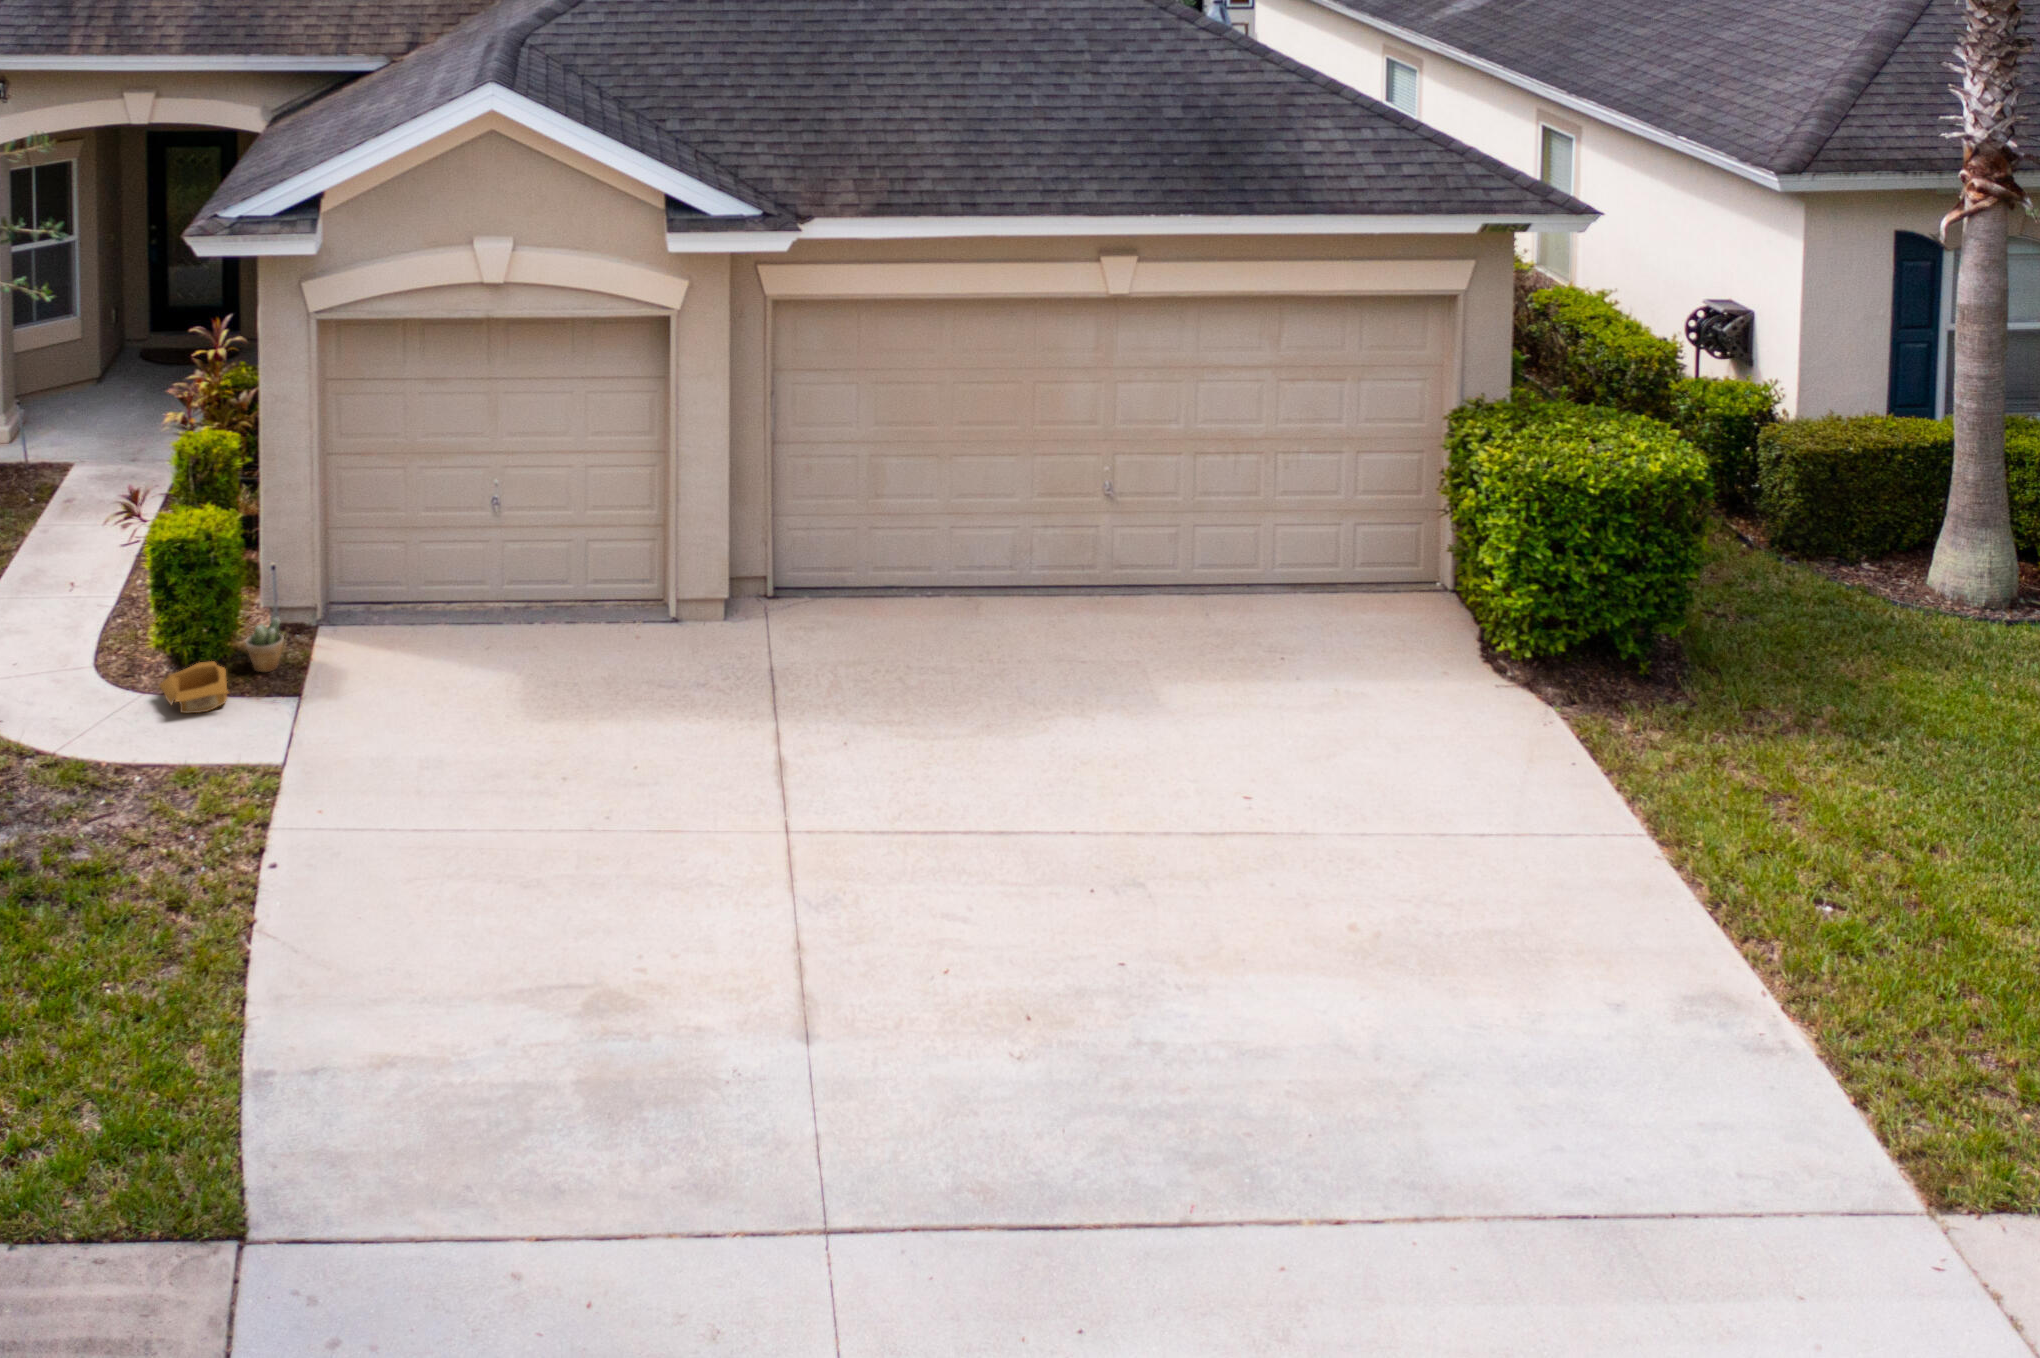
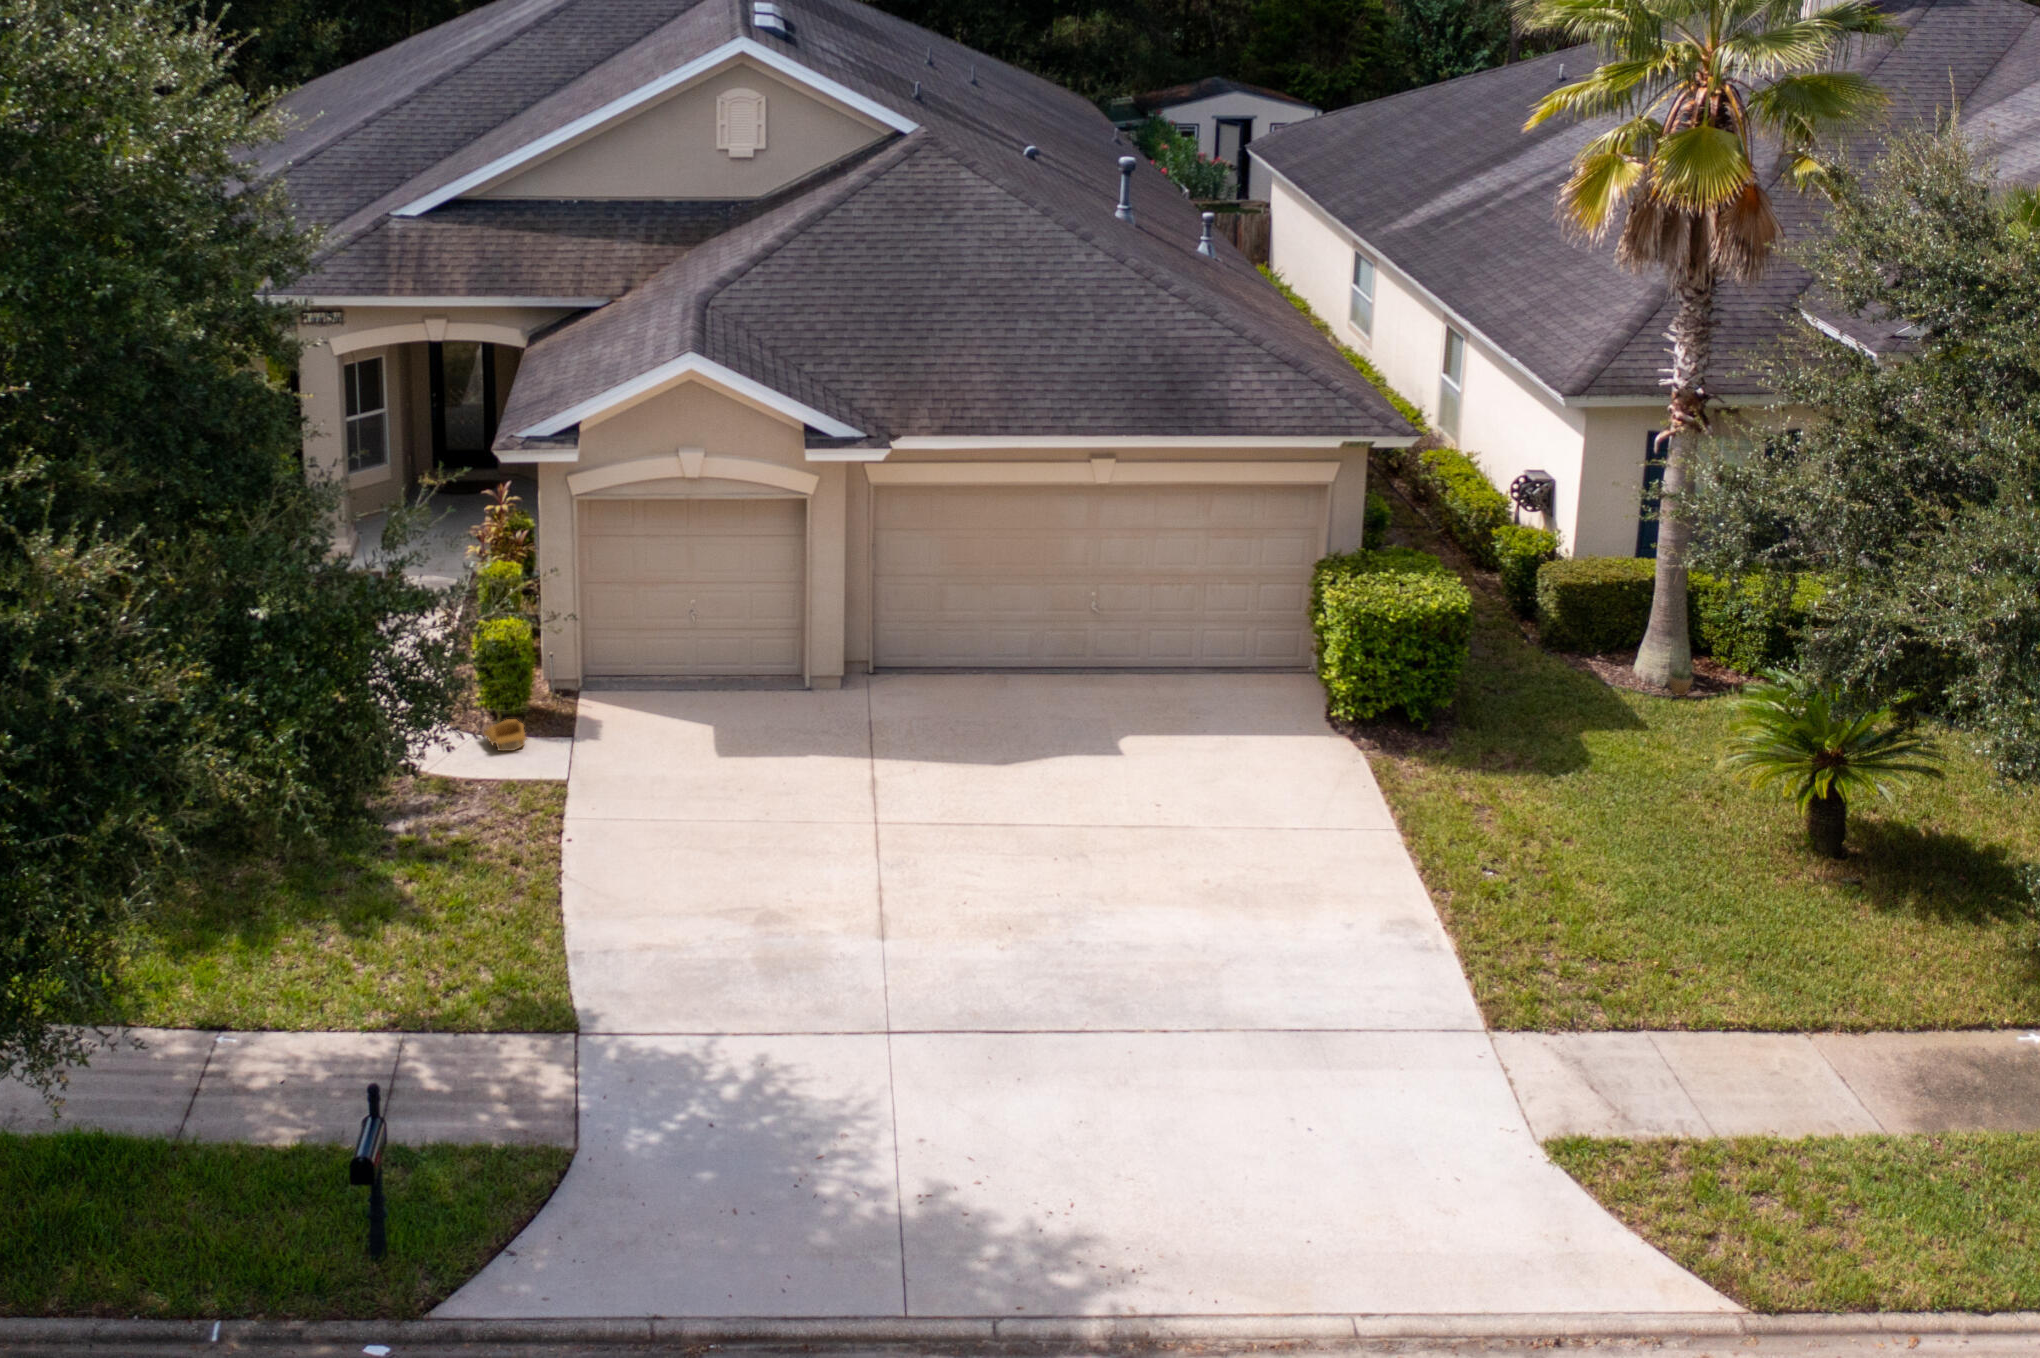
potted plant: present [245,618,284,672] -> present [1669,665,1693,696]

